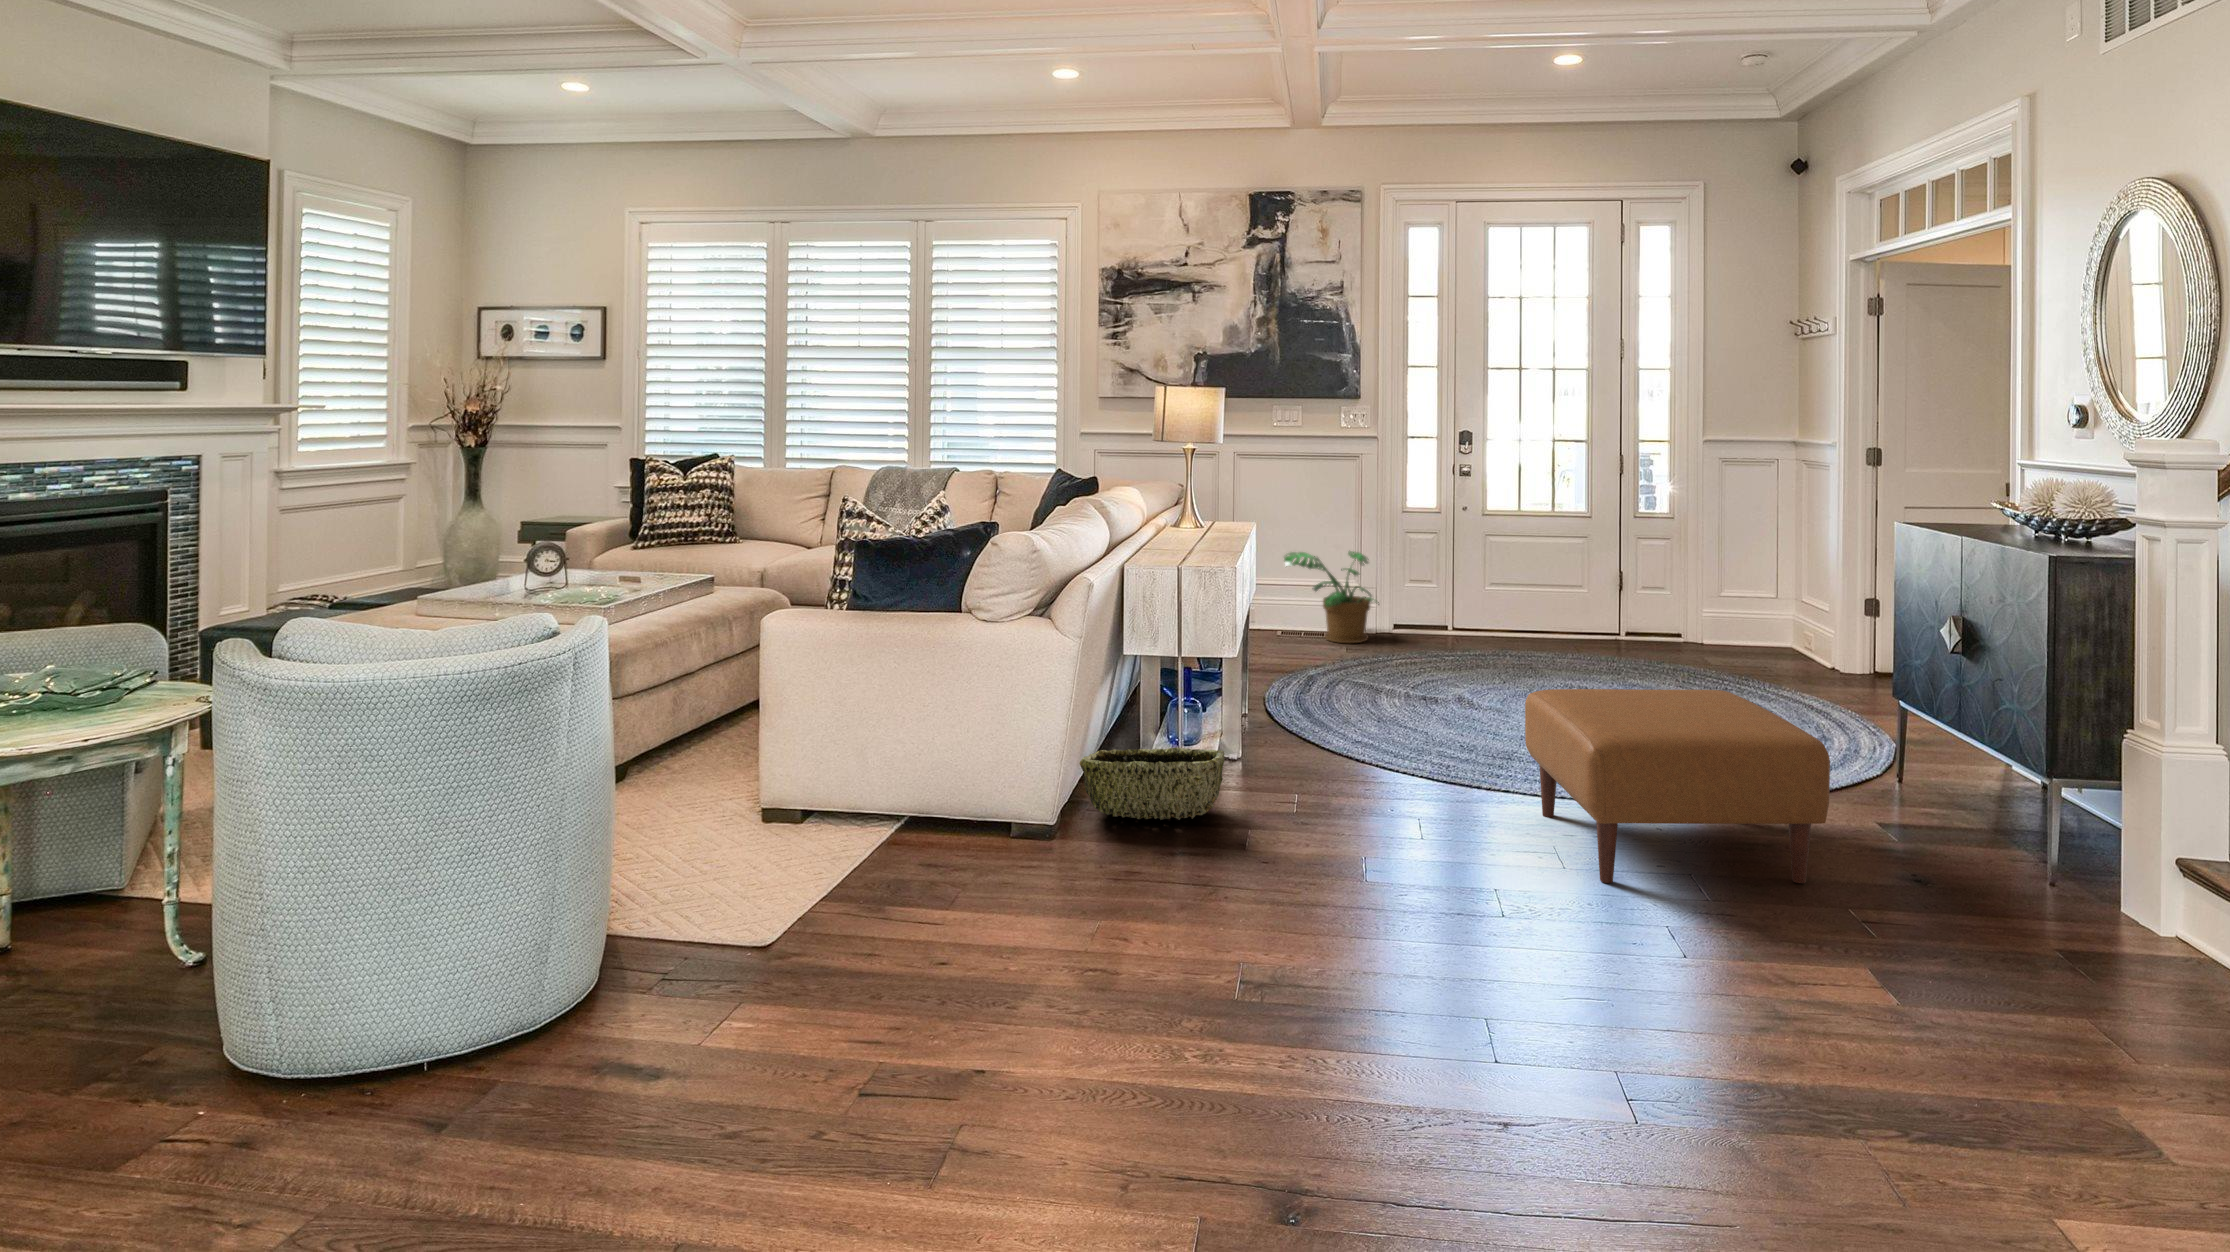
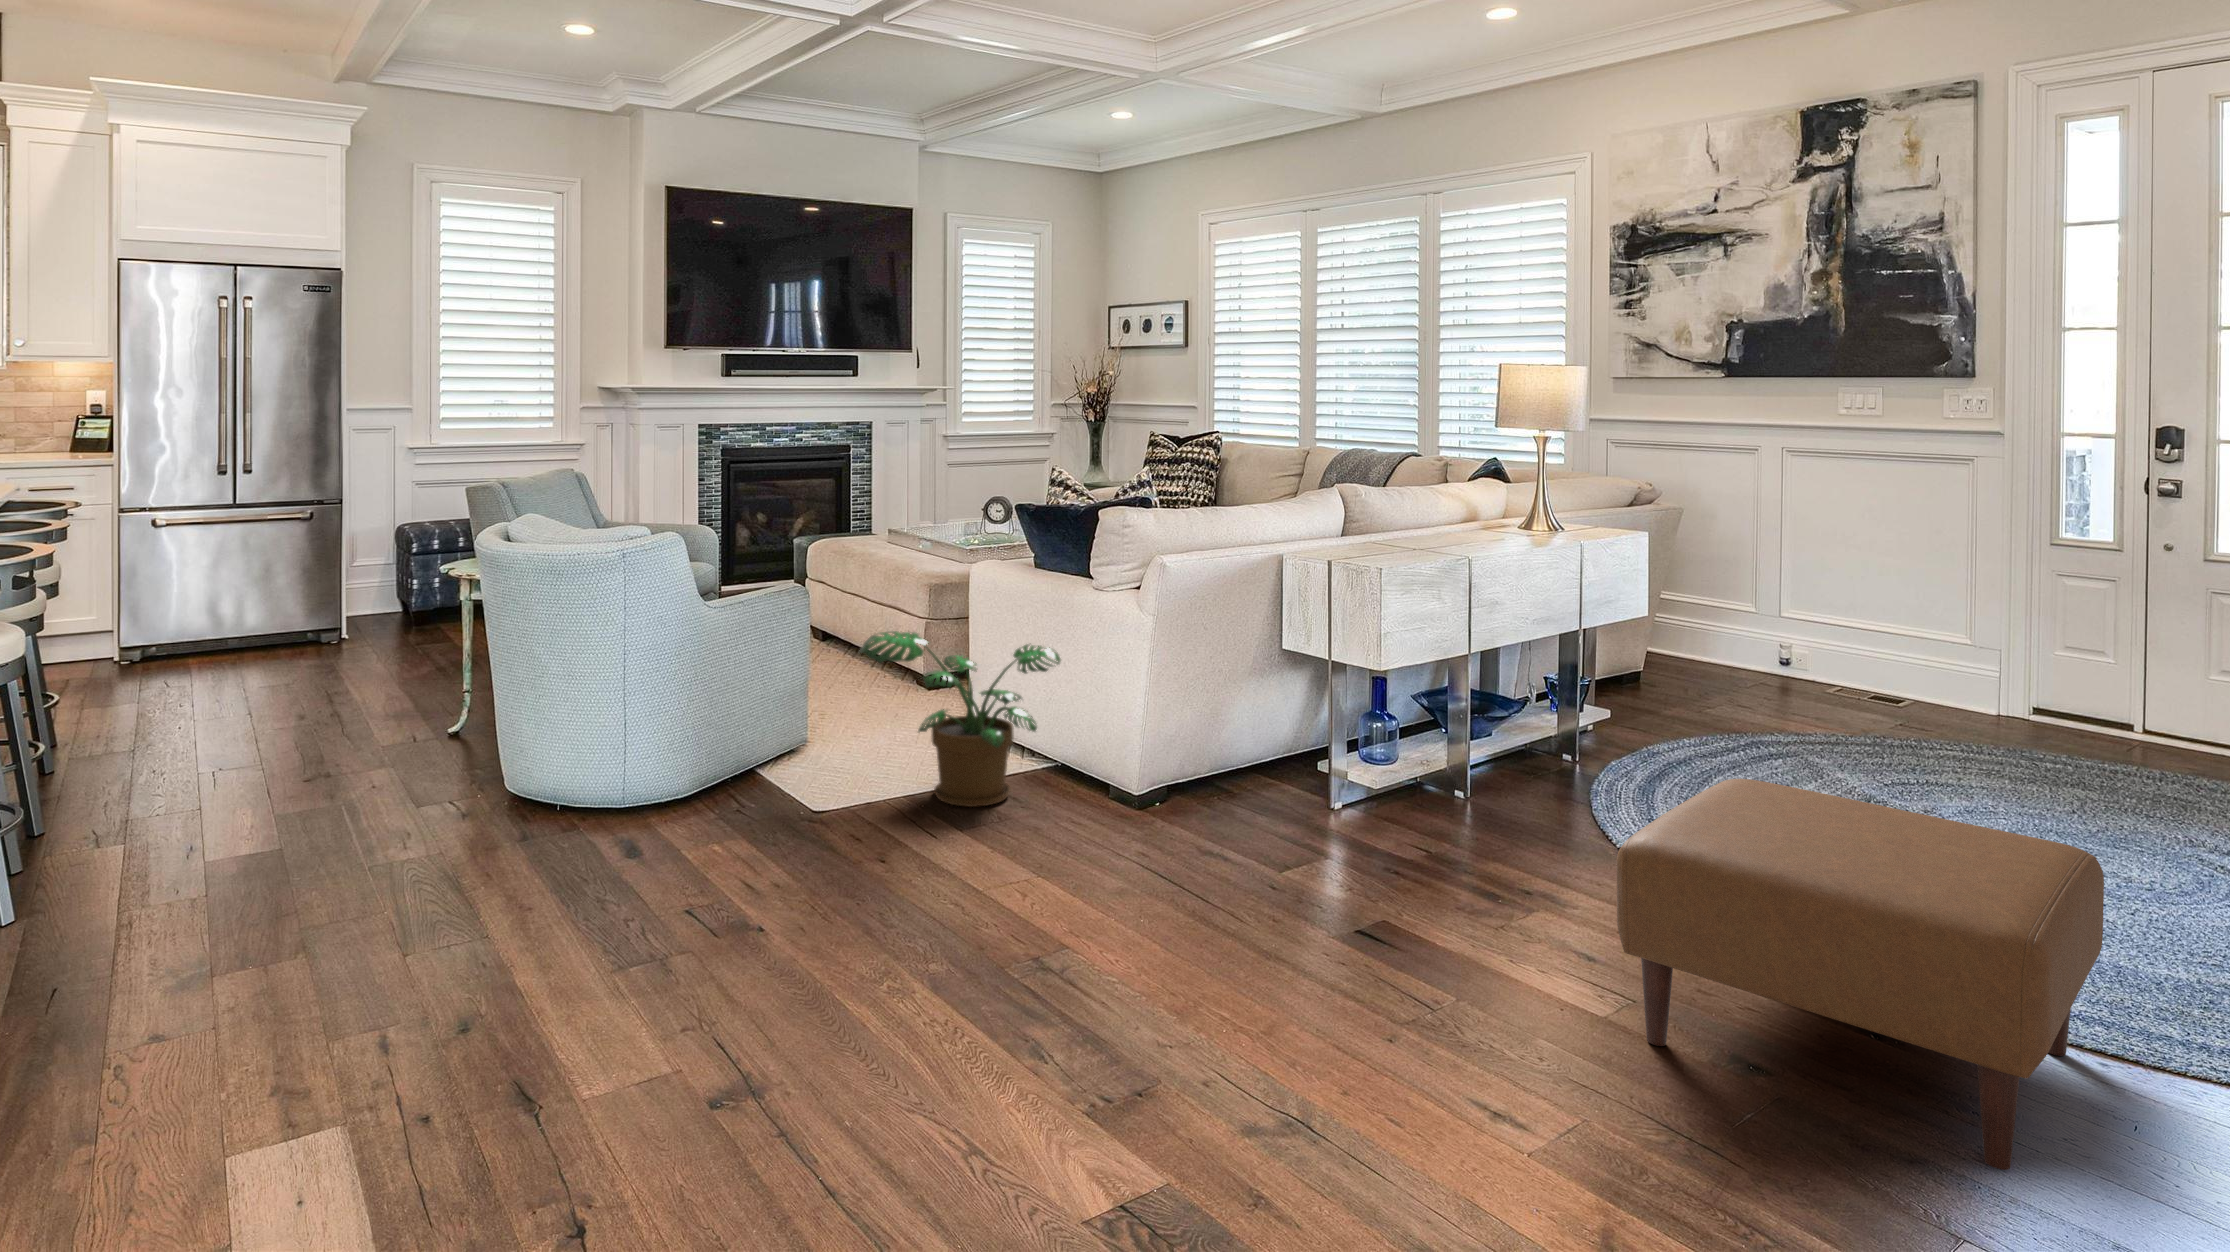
potted plant: present [1284,551,1379,643] -> present [860,631,1061,807]
woven basket: present [1079,748,1224,820] -> none [1192,739,1353,828]

